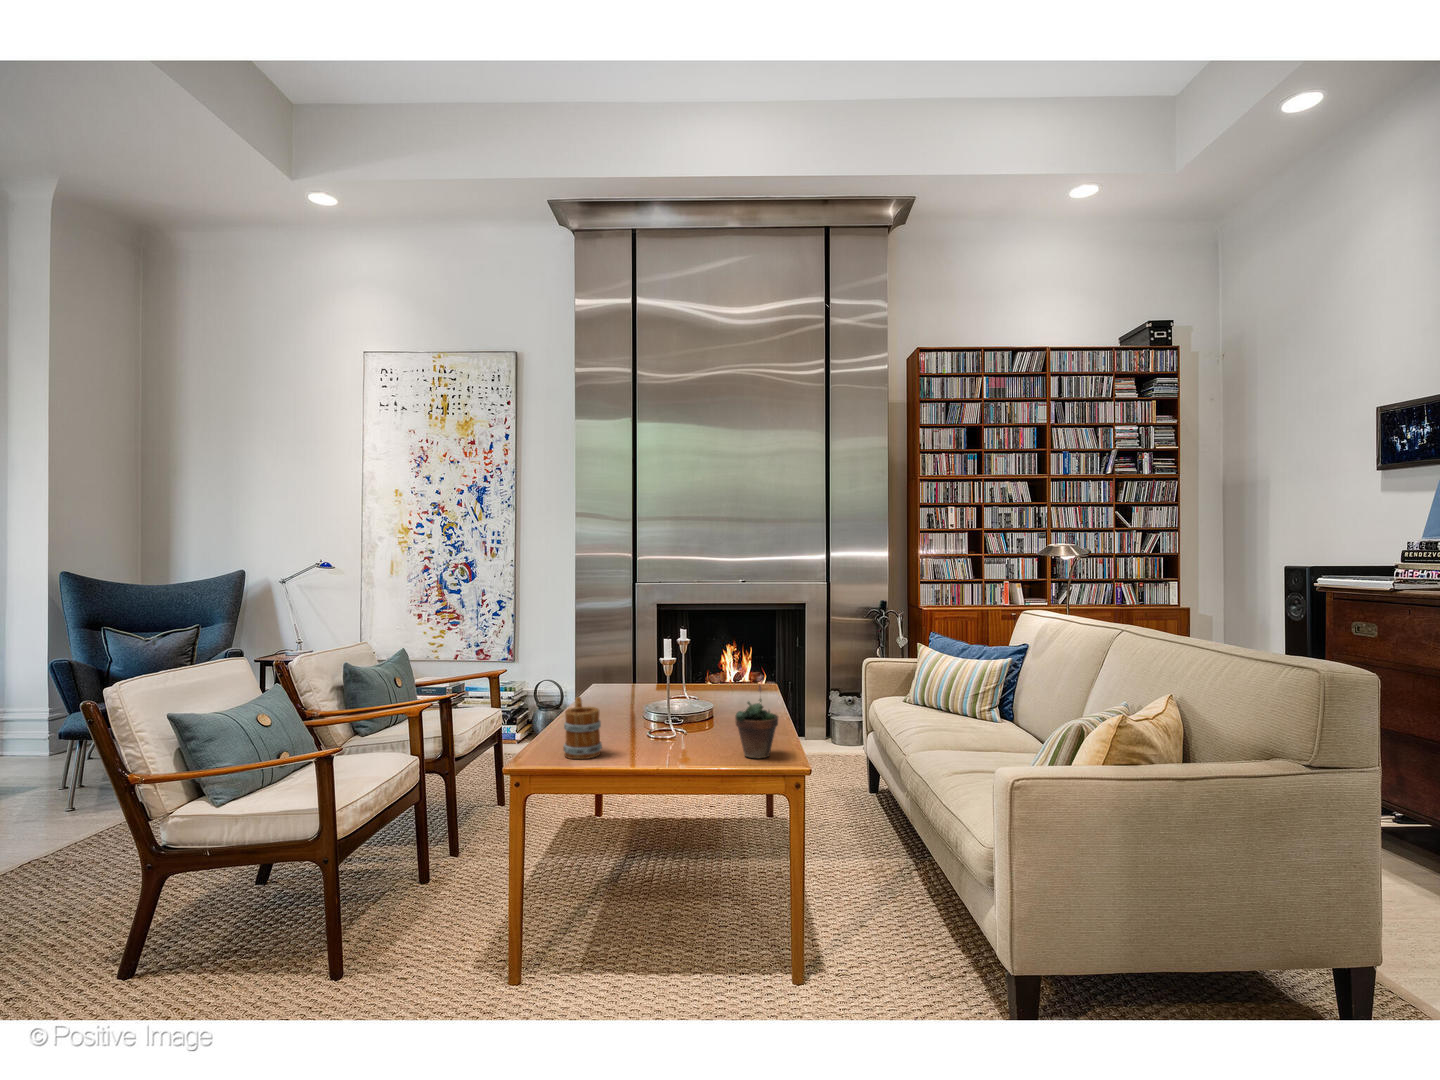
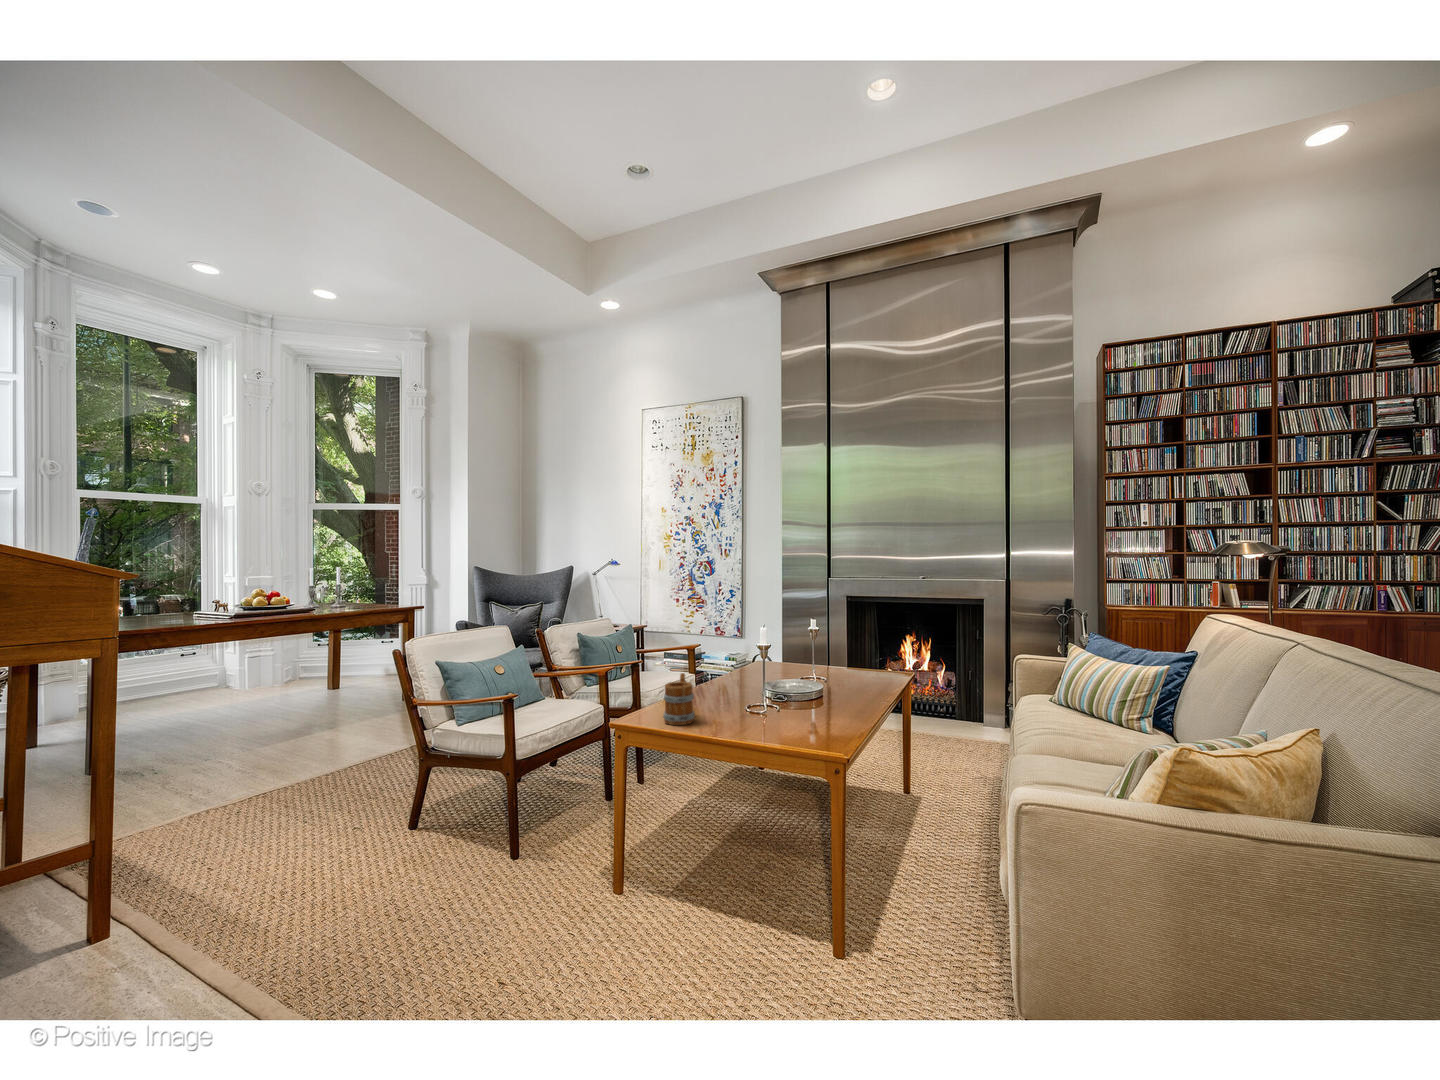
succulent plant: present [735,686,778,759] -> none [792,675,835,743]

